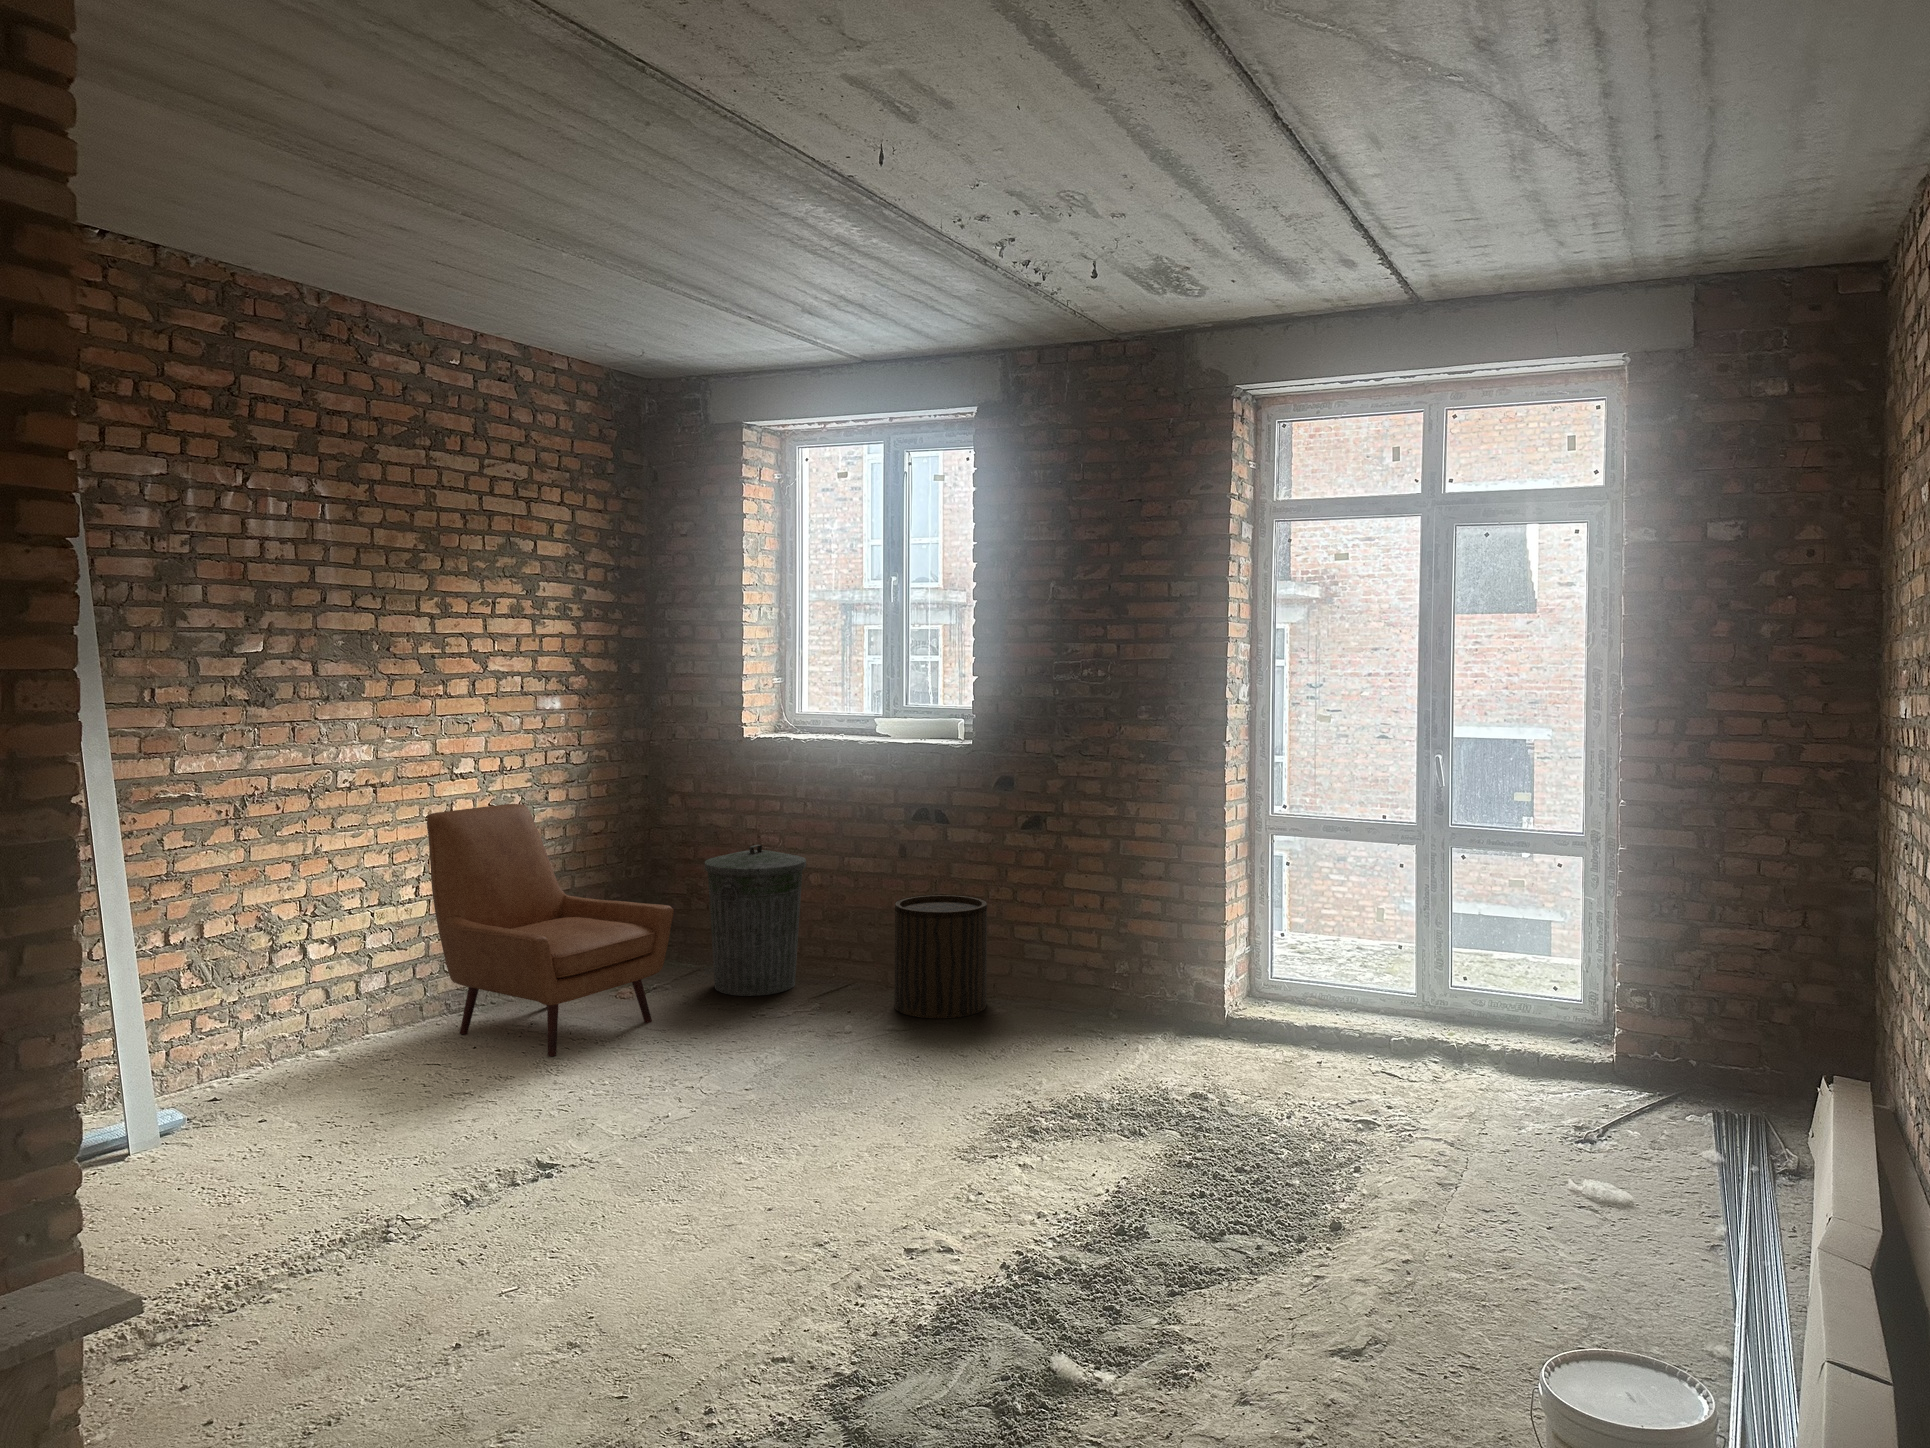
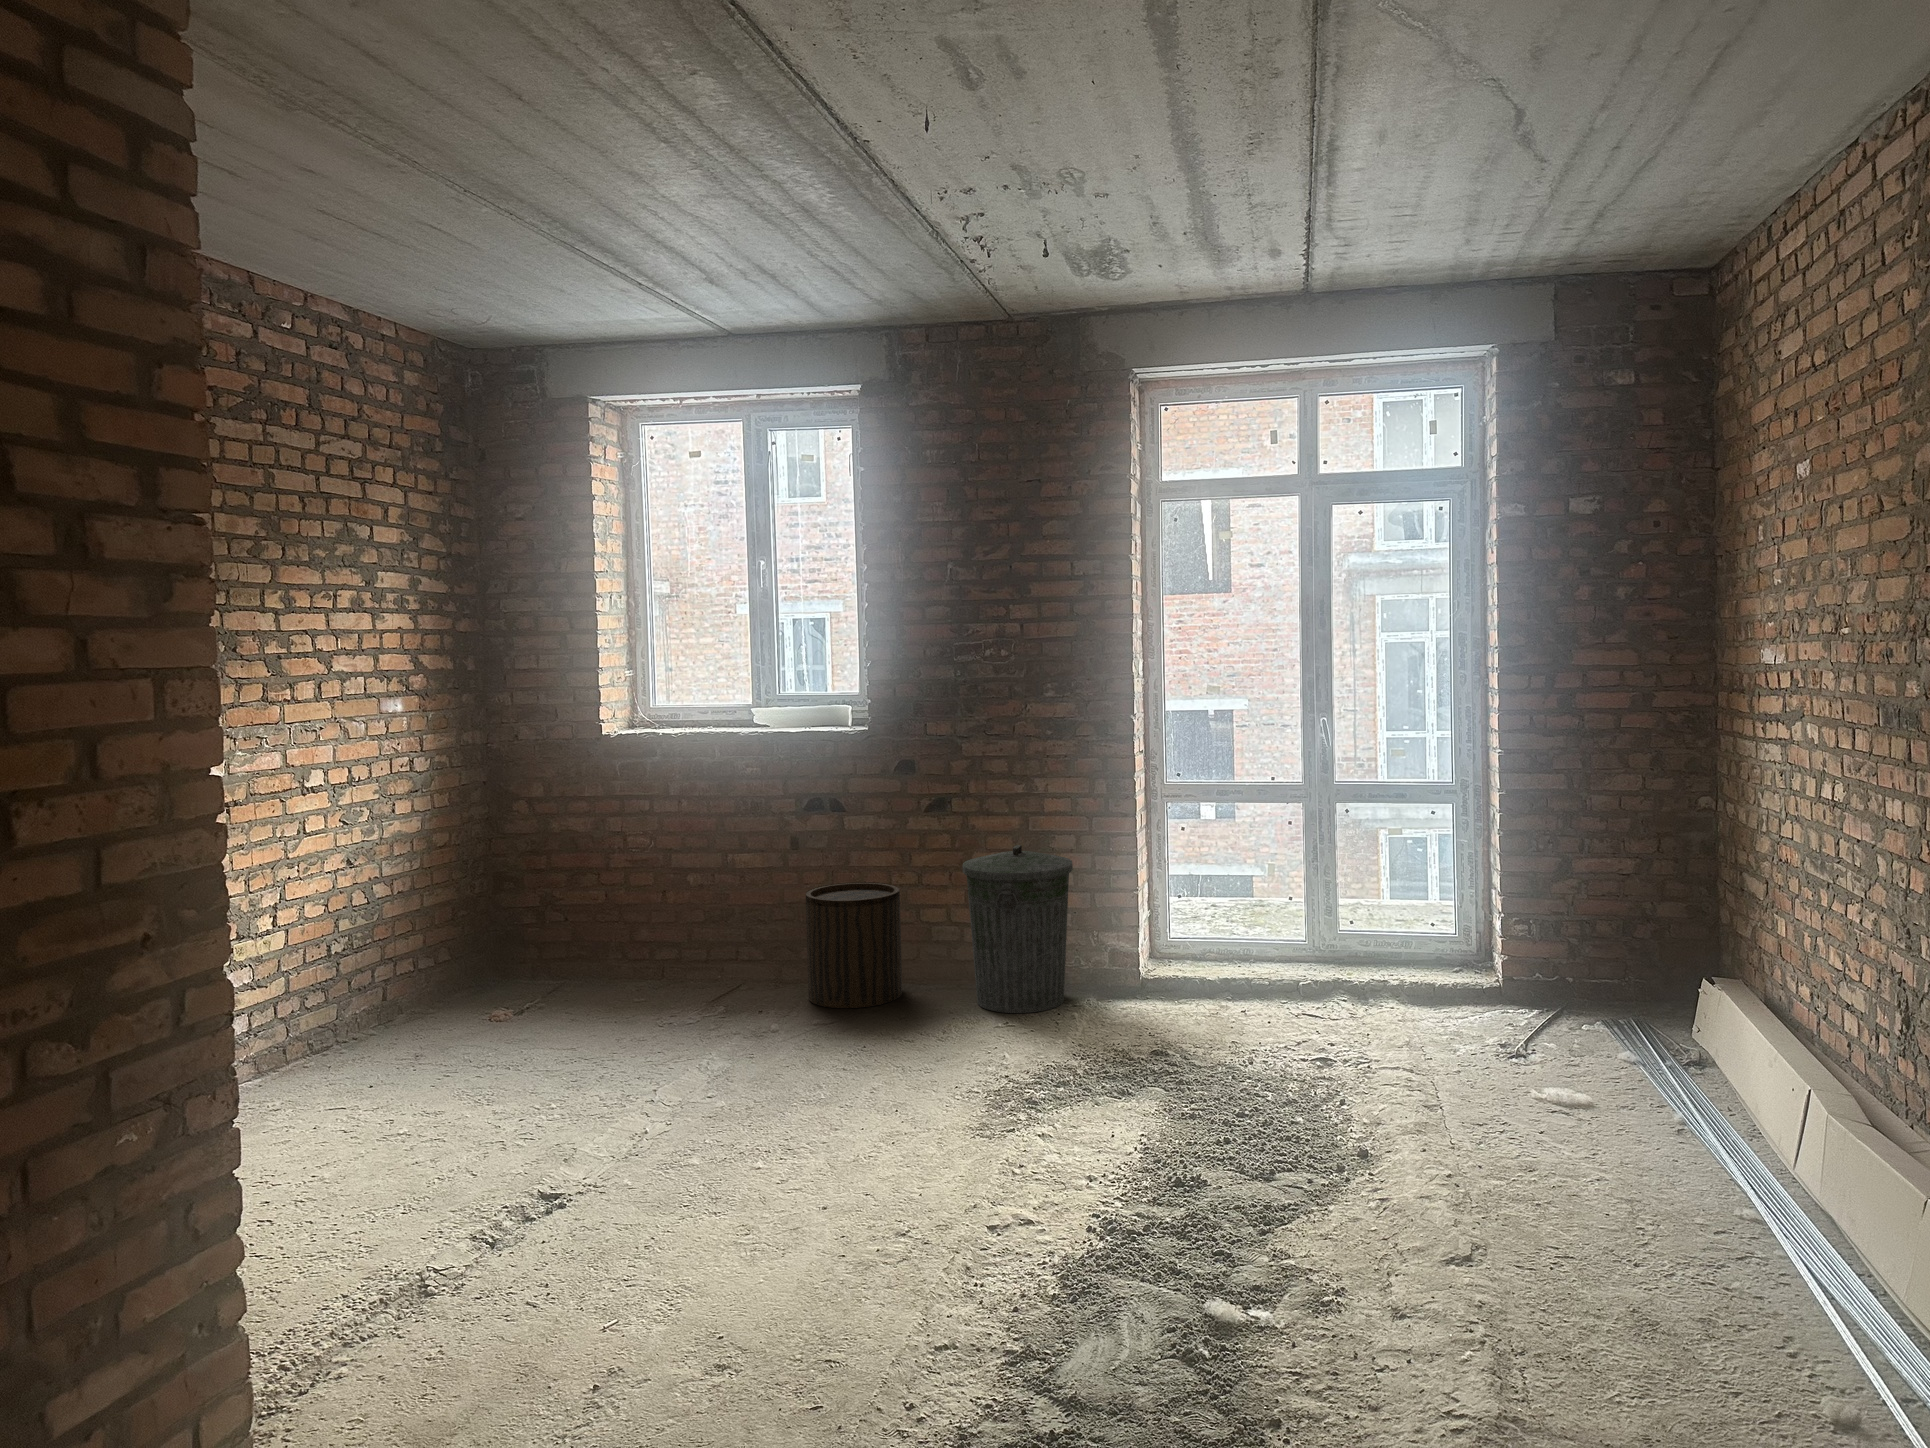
chair: present [427,804,673,1057] -> none [284,819,573,1090]
trash can: present [705,845,806,996] -> present [963,845,1073,1013]

